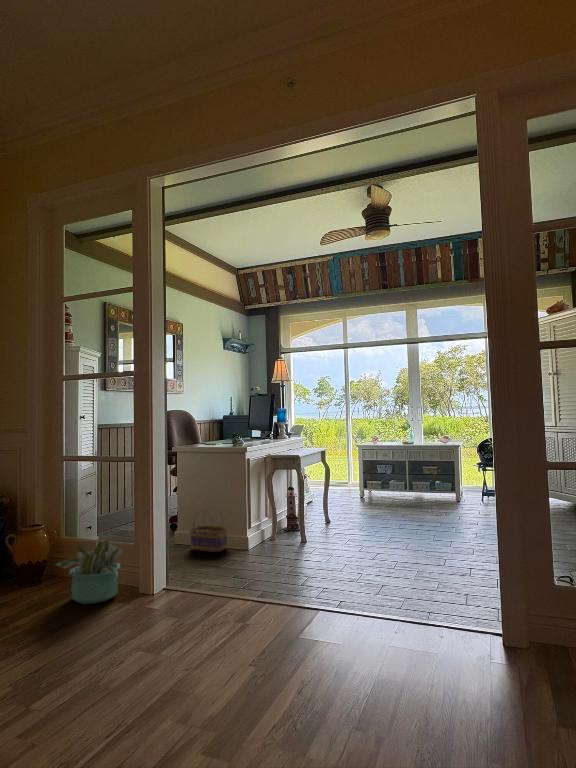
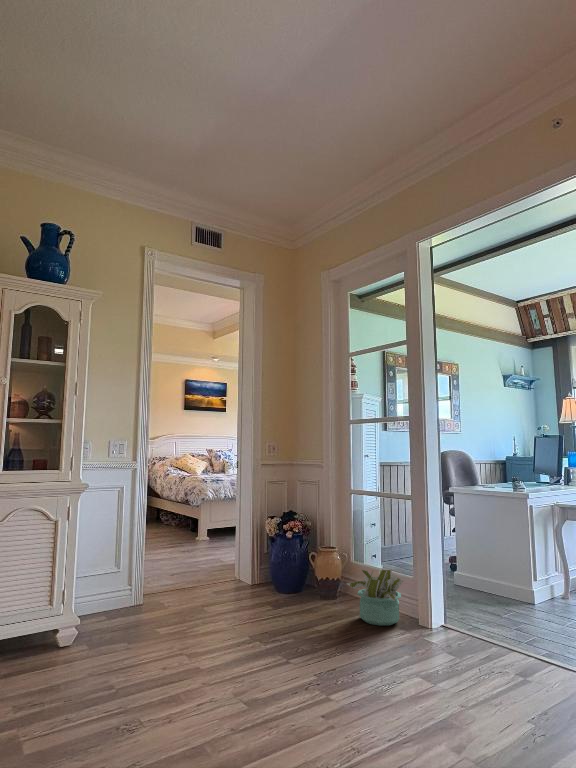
basket: present [190,511,227,552] -> none [469,553,510,601]

